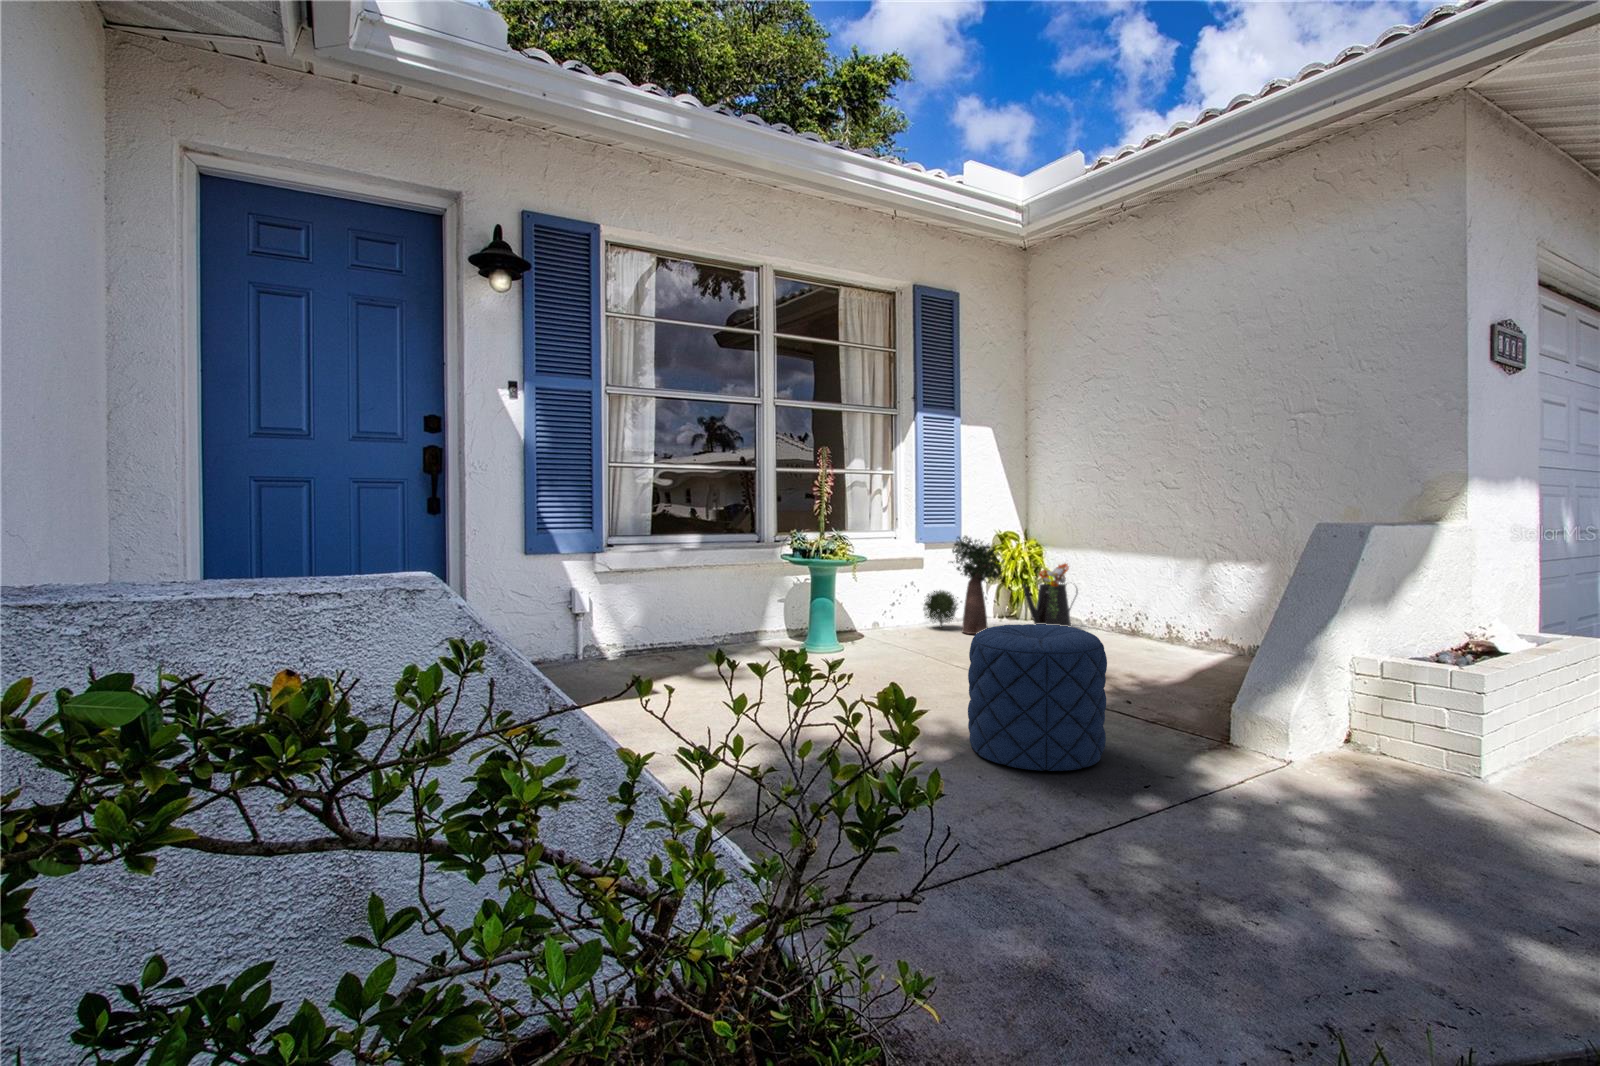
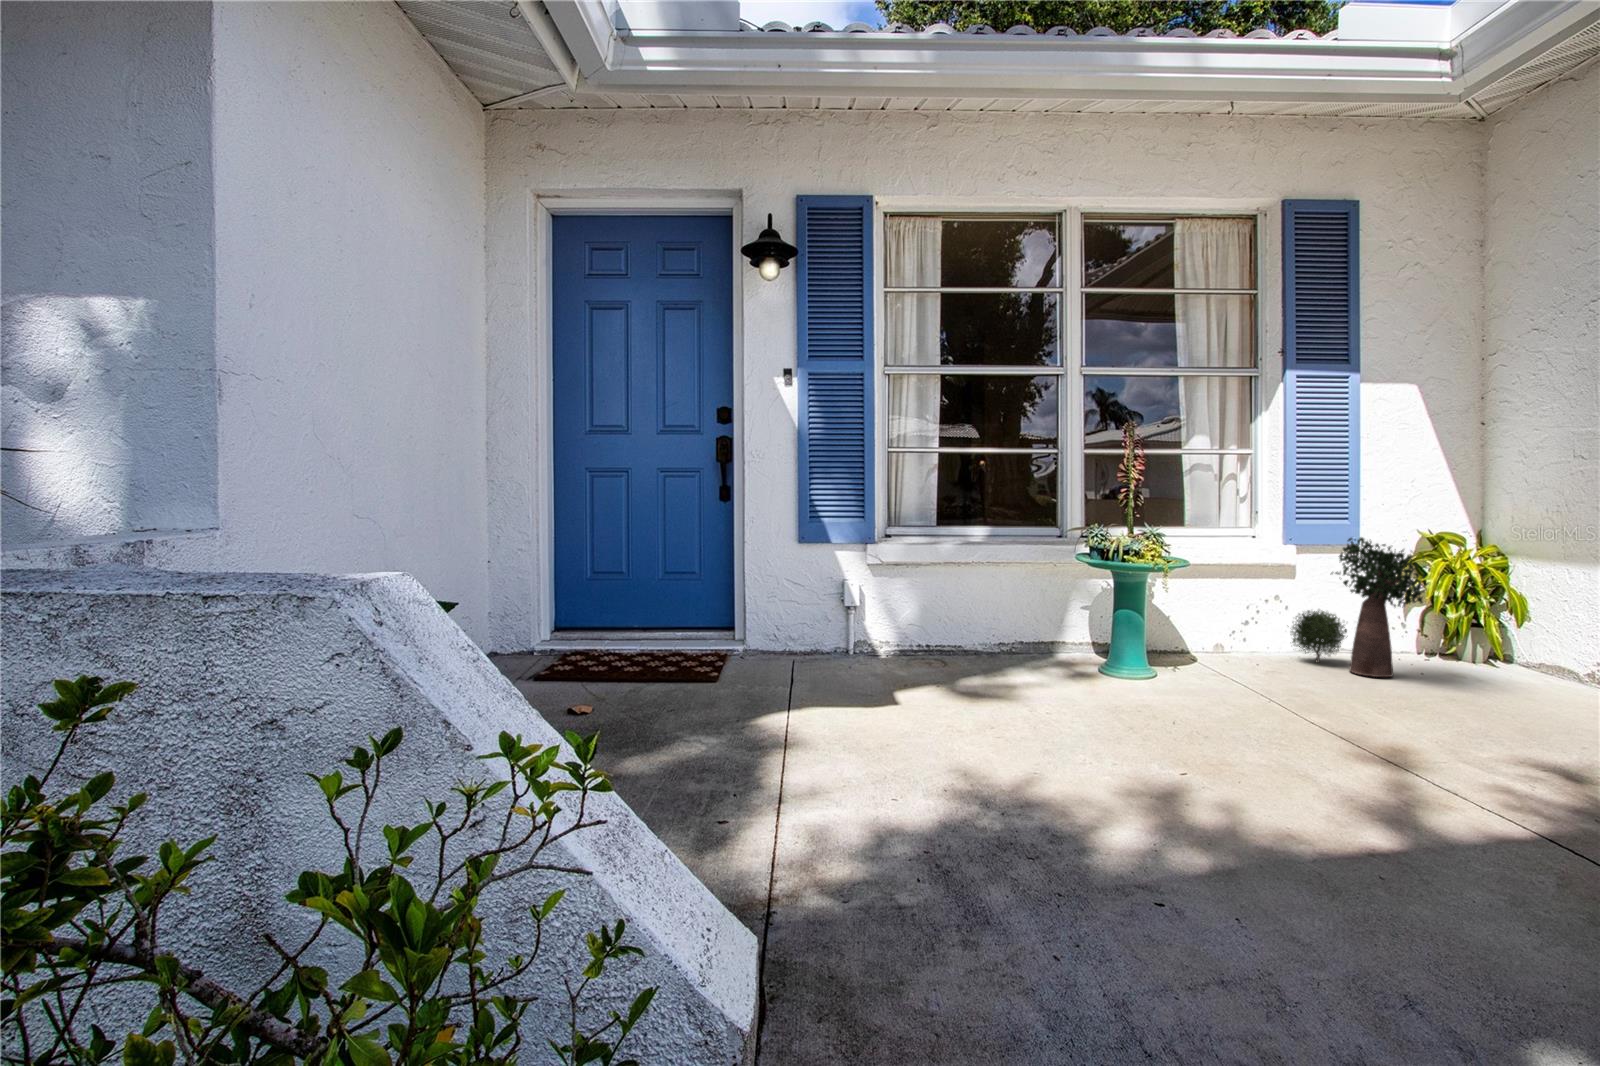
watering can: present [1023,563,1078,627] -> none [1464,582,1573,685]
pouf: present [968,624,1107,771] -> none [1266,681,1531,935]

